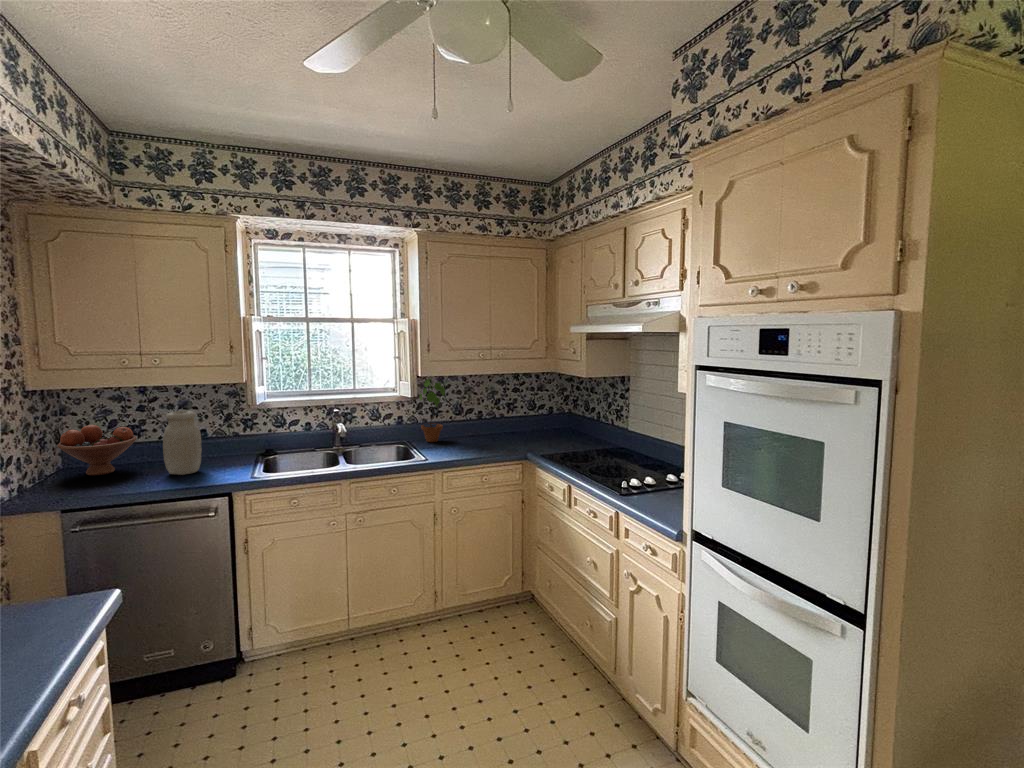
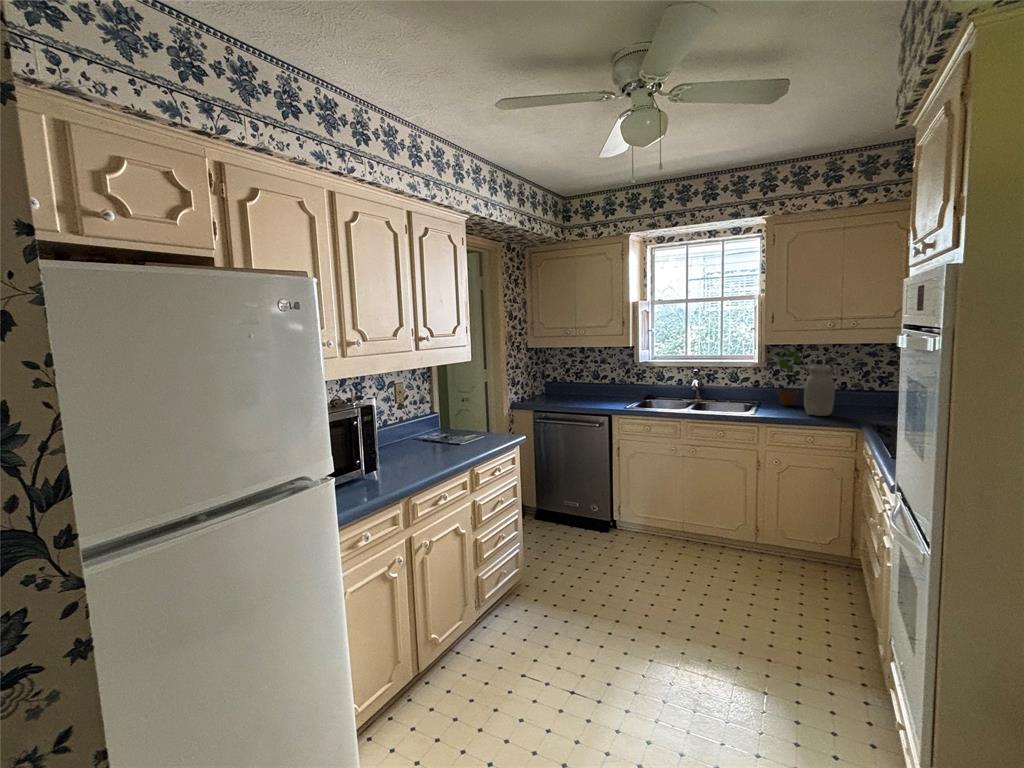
jar: present [163,411,202,475] -> present [804,366,835,416]
fruit bowl: present [57,425,137,475] -> none [541,370,577,399]

